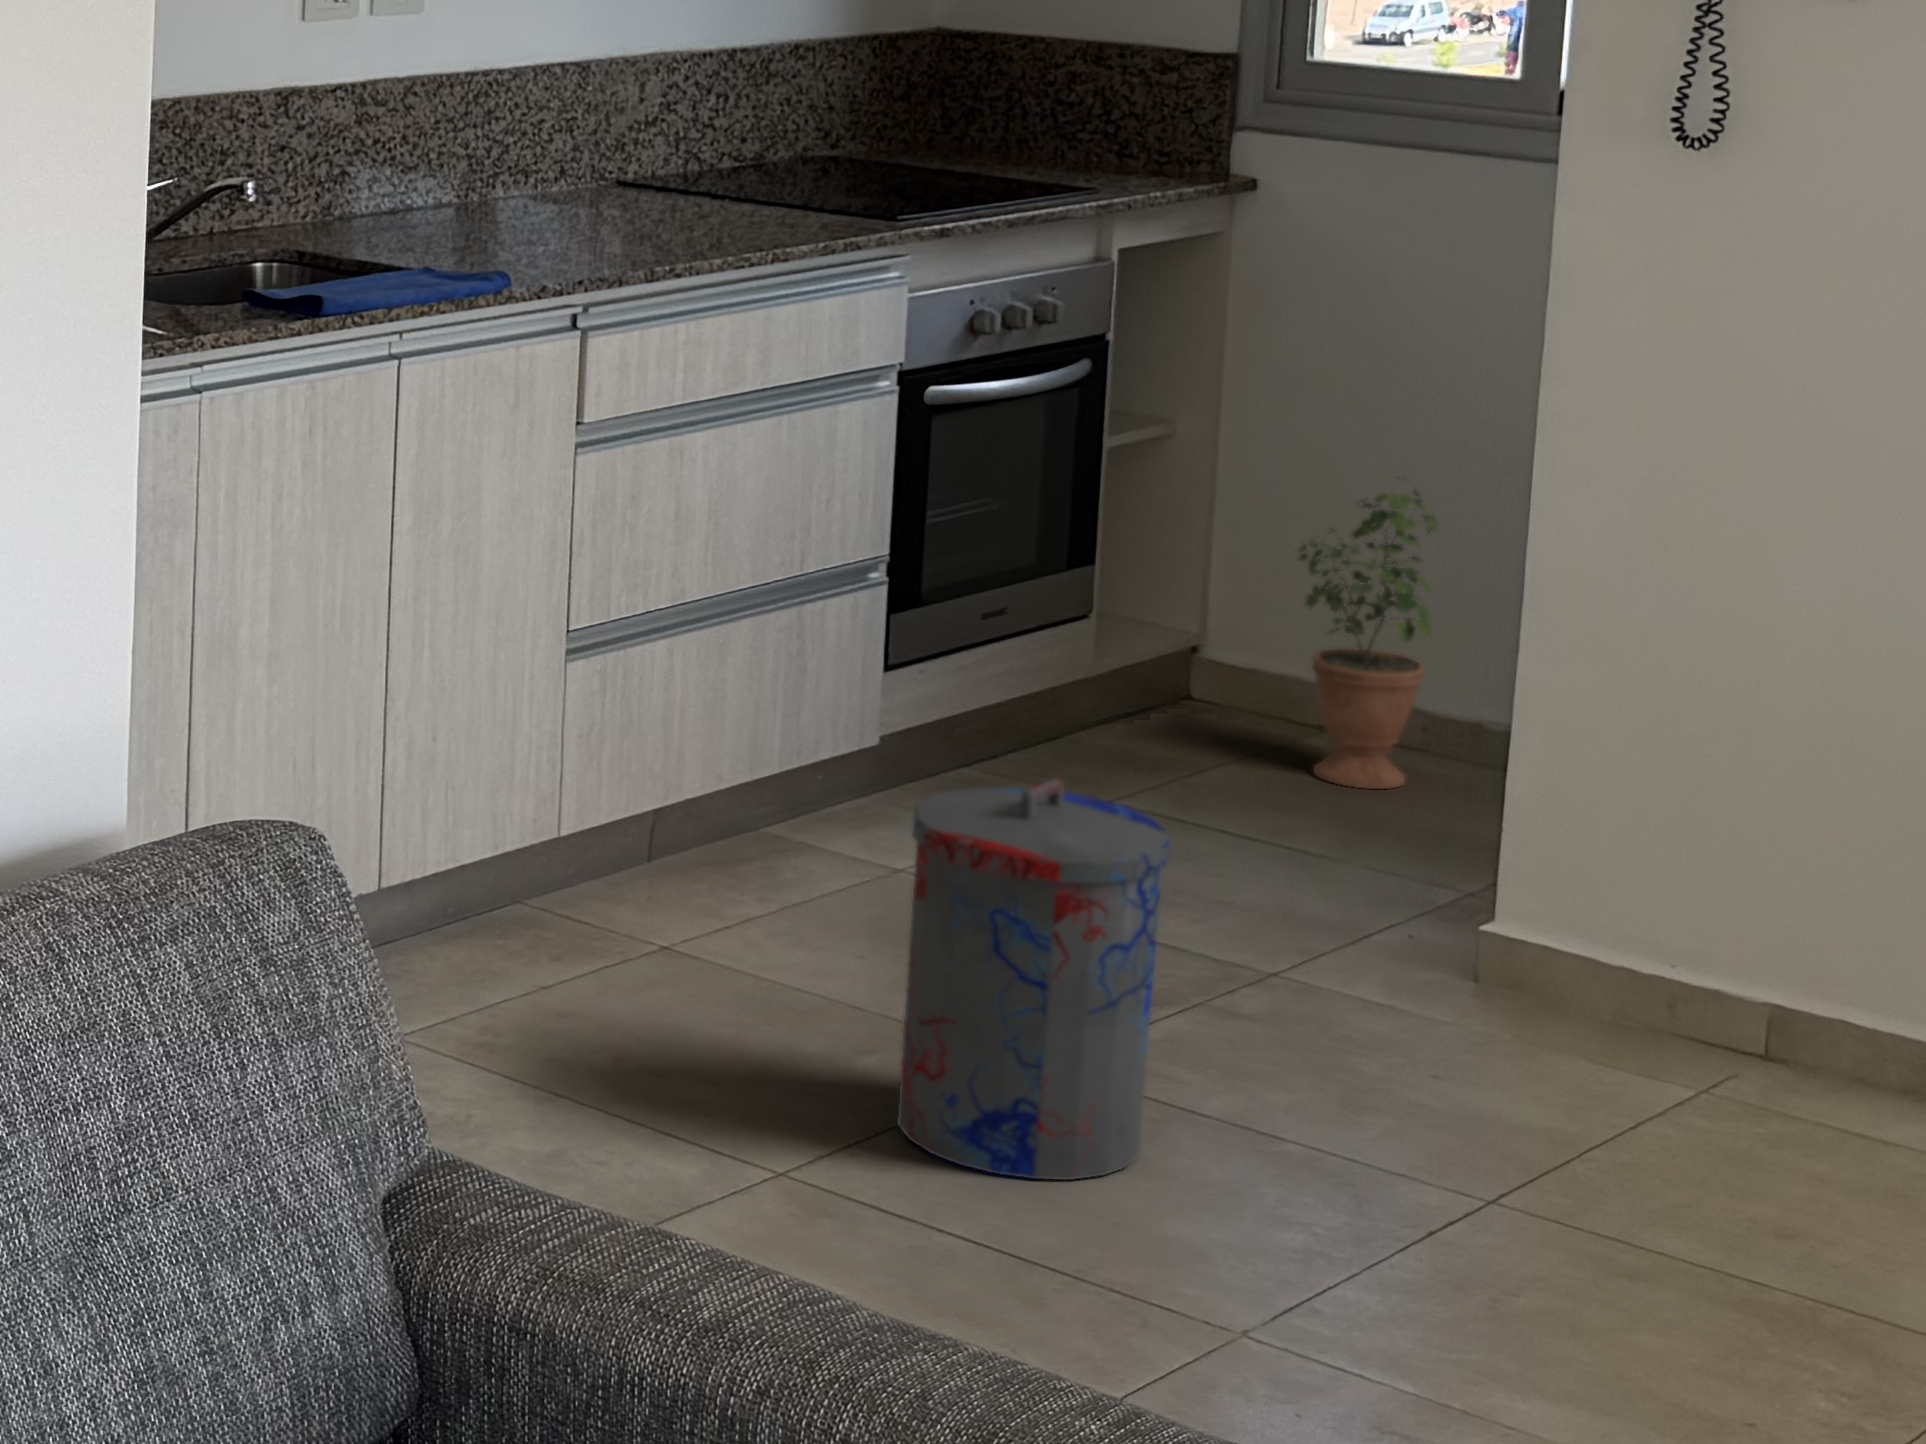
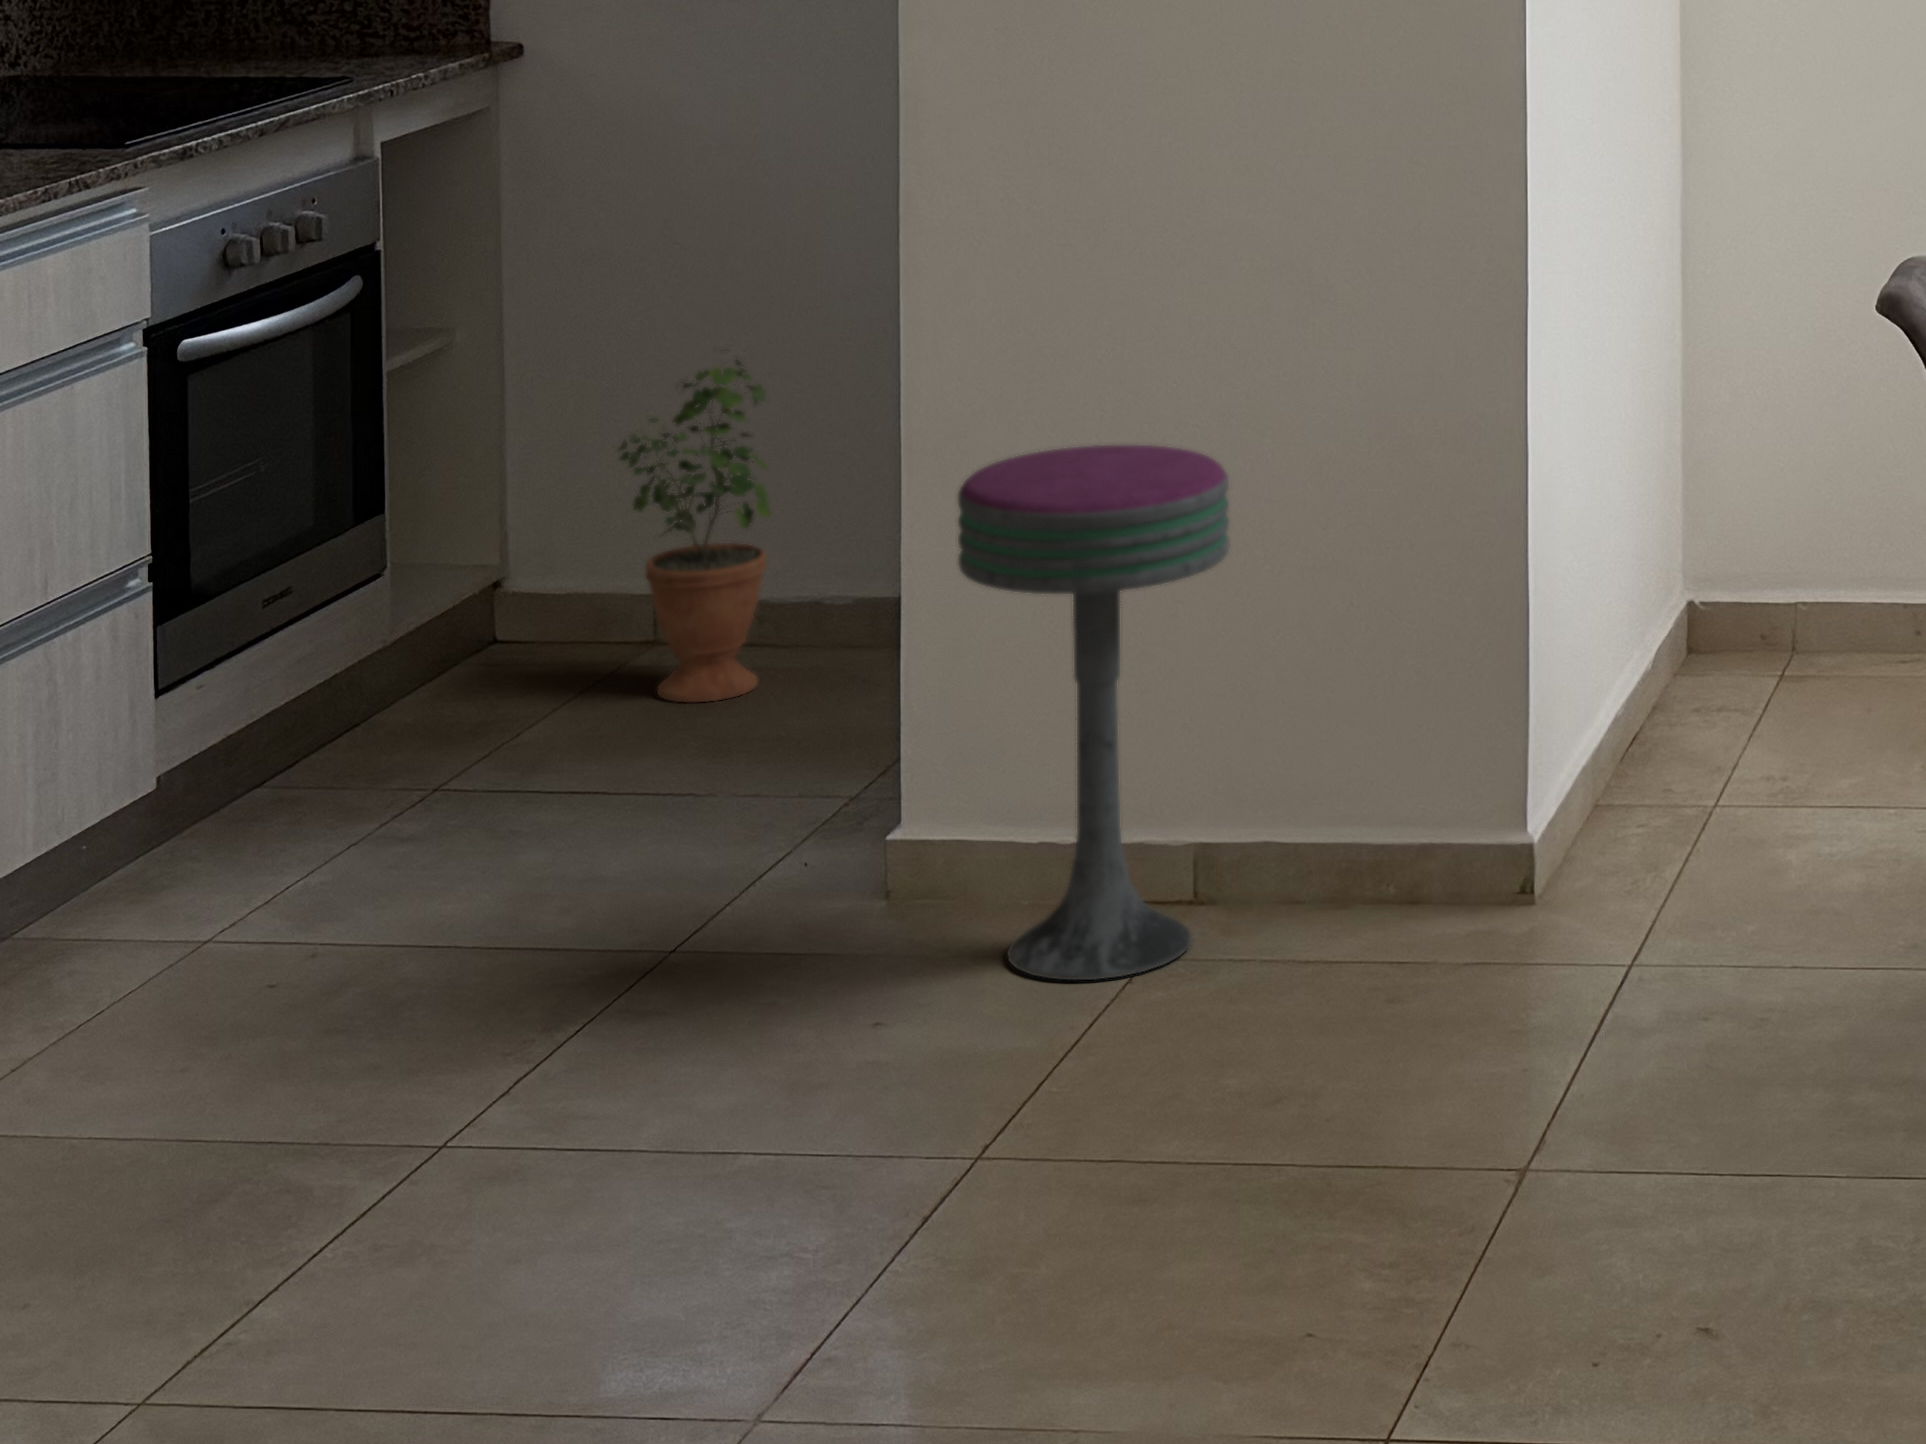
bar stool: none [1545,605,1822,1096] -> present [958,445,1230,980]
trash can: present [897,779,1169,1180] -> none [281,801,604,1318]

